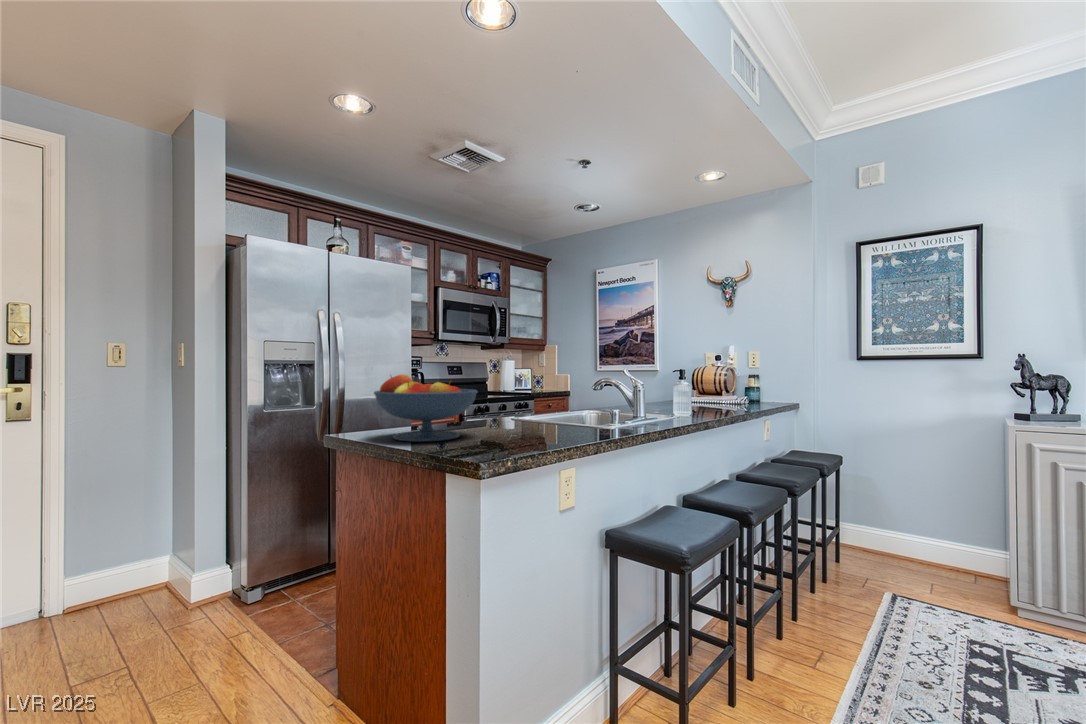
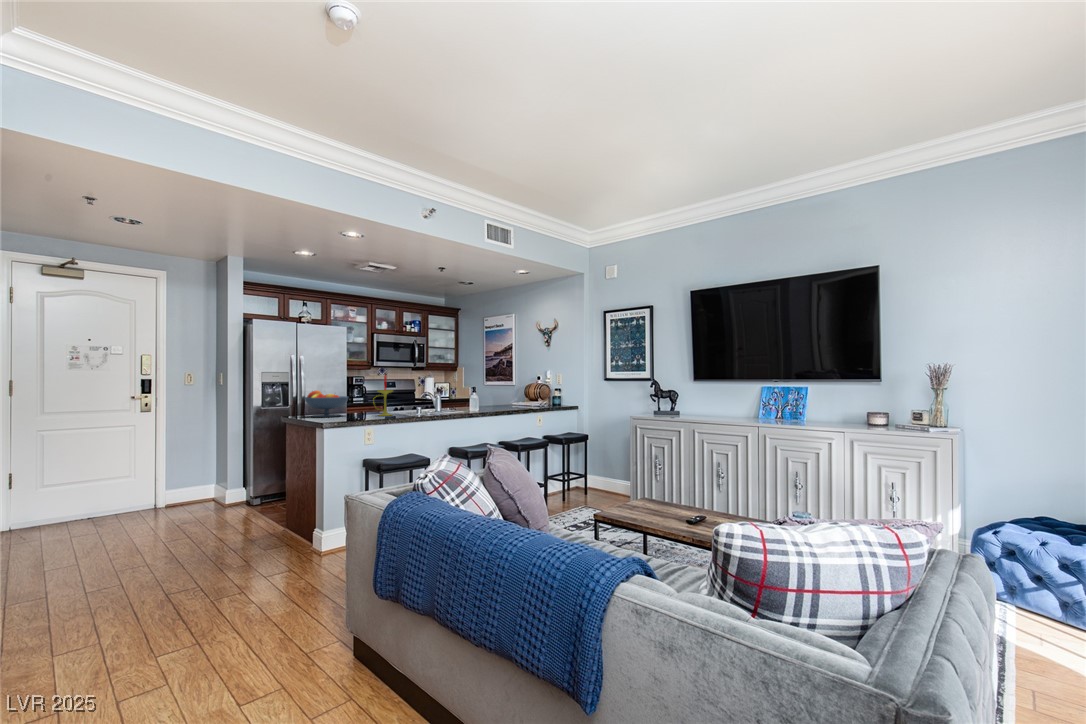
candle: none [535,337,583,436] -> present [378,376,393,416]

